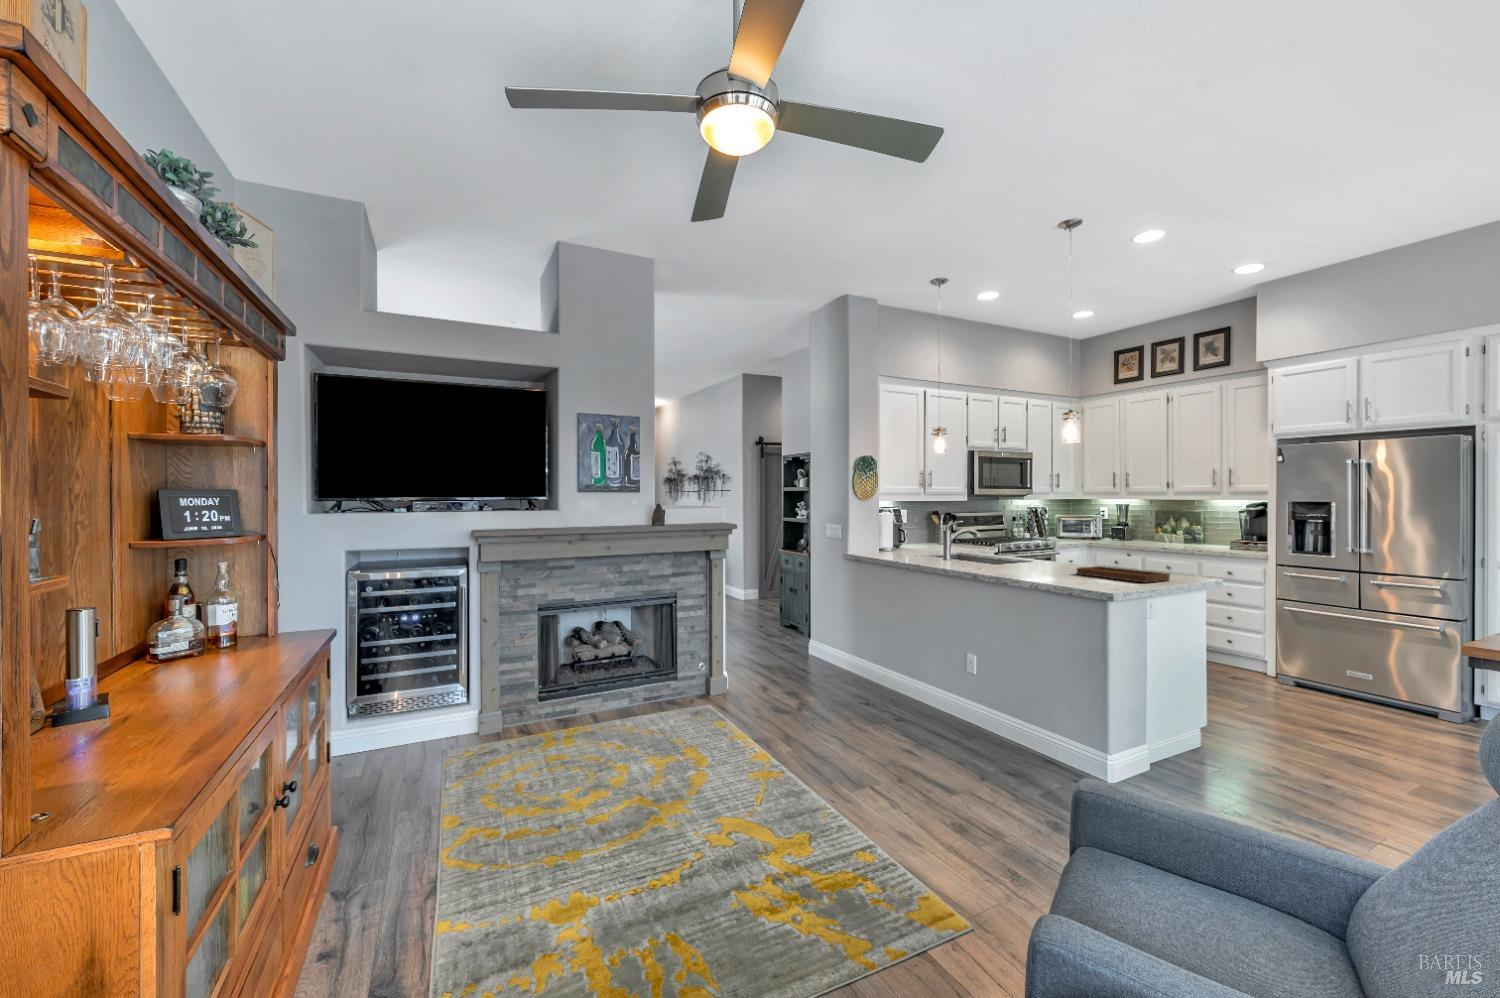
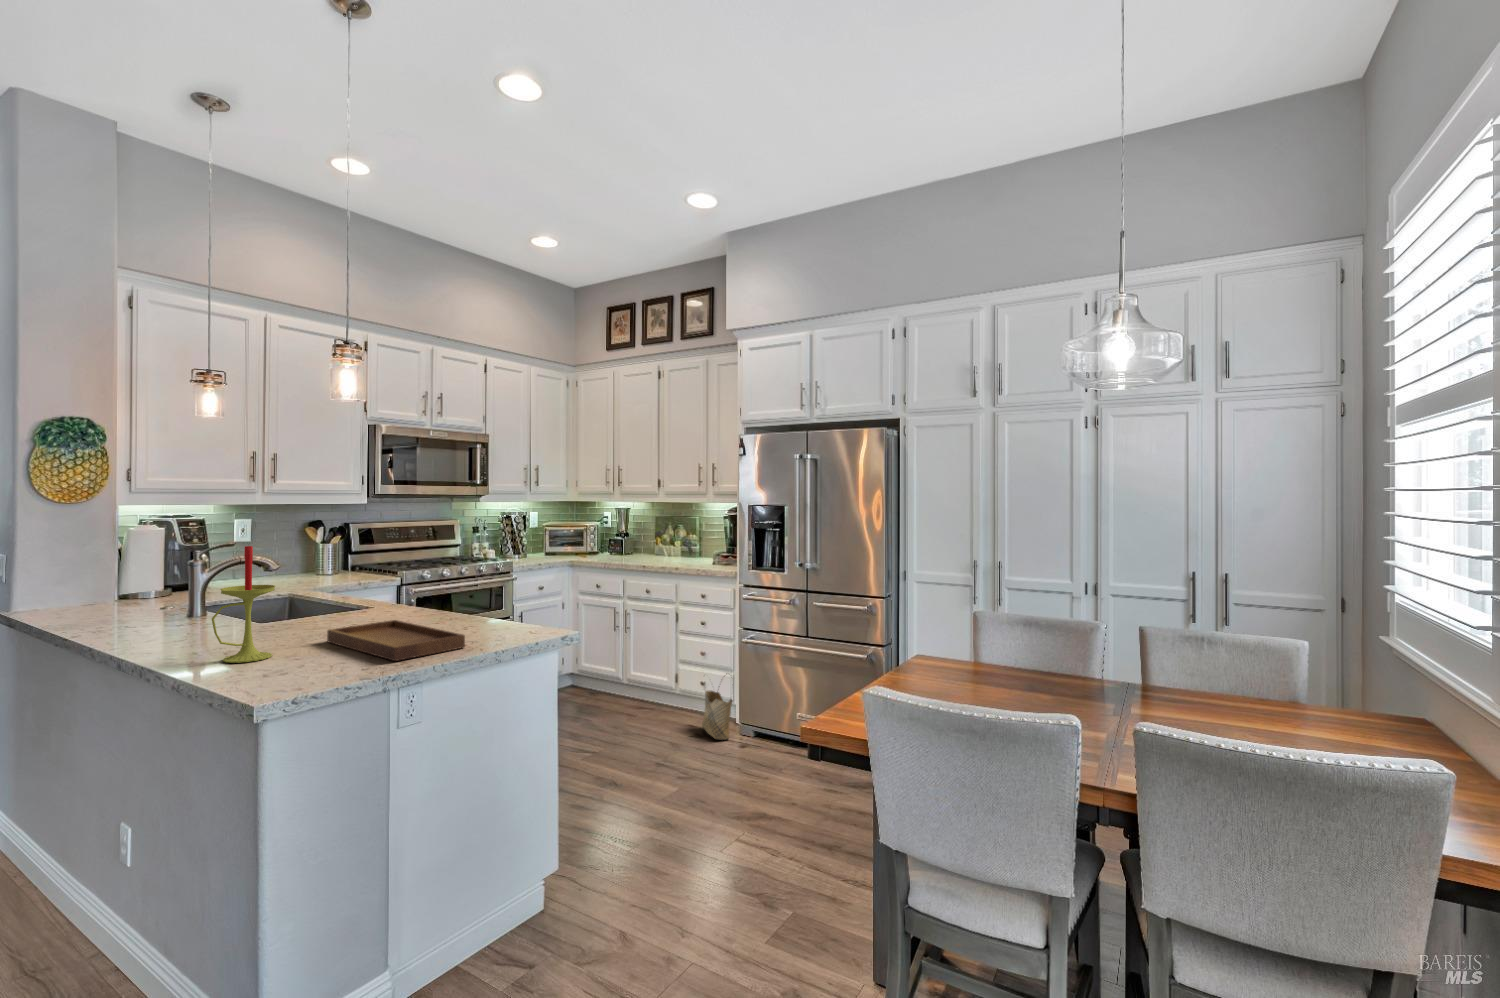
candle: none [1043,521,1068,579] -> present [212,546,275,663]
woven basket: none [1239,631,1275,683] -> present [702,691,732,740]

